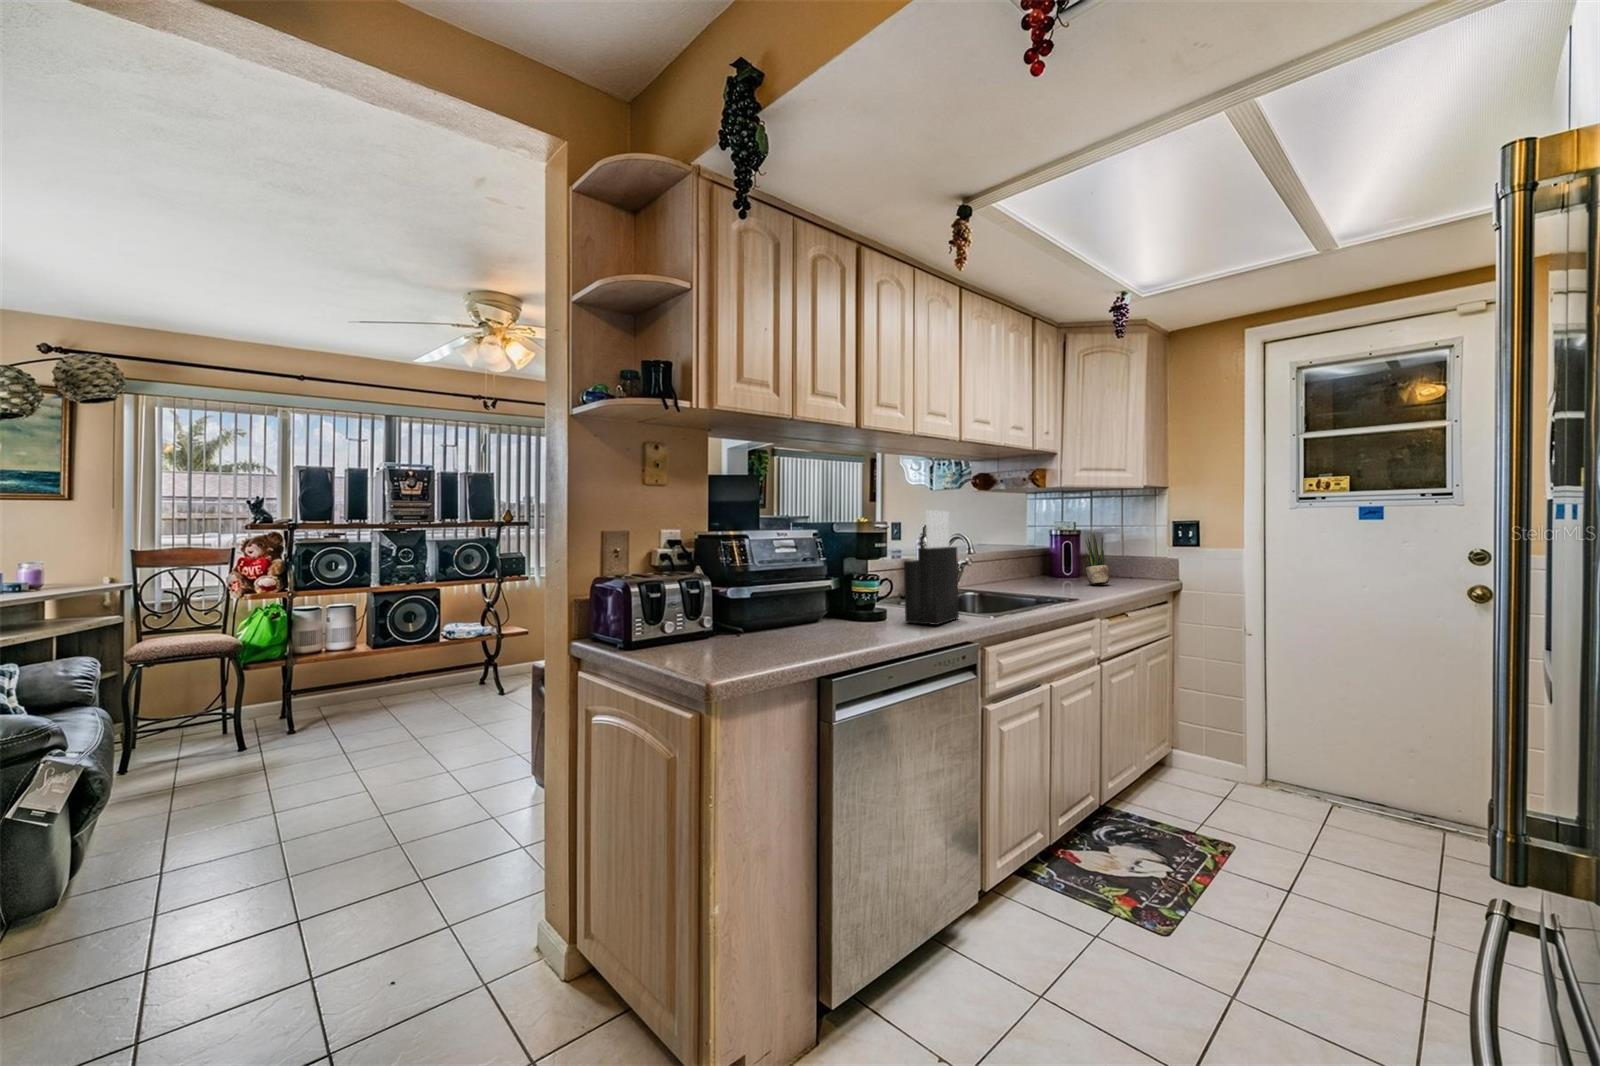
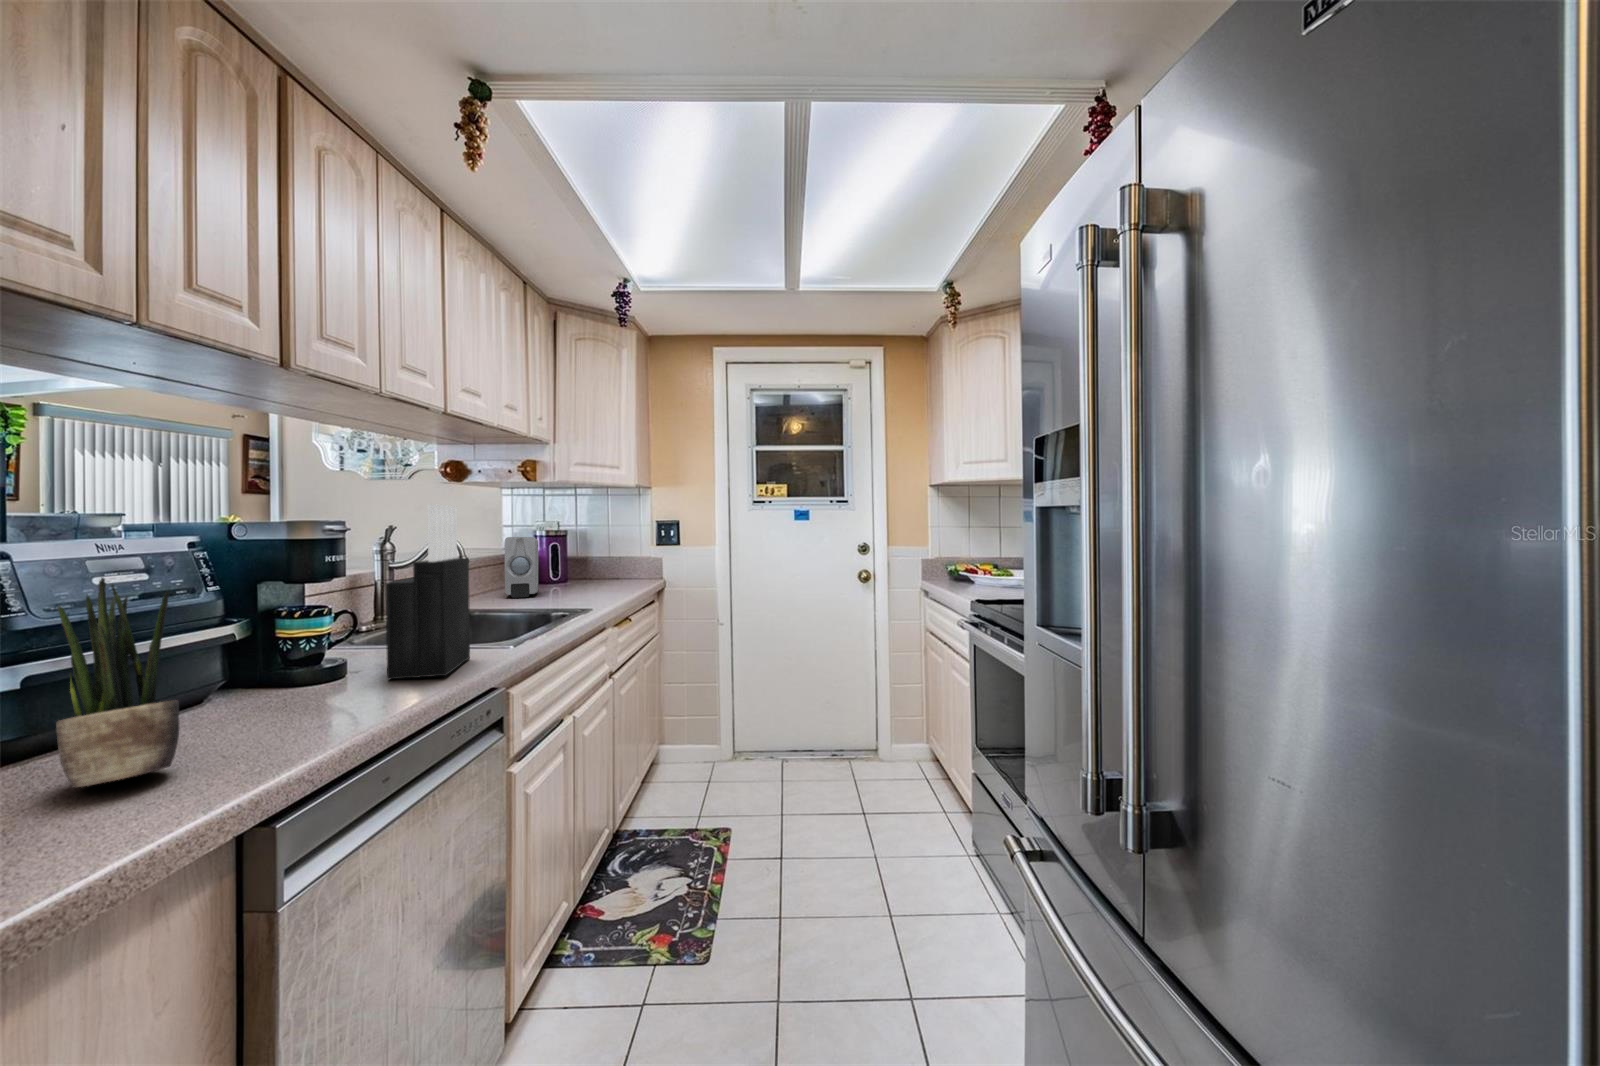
potted plant: present [1085,533,1109,584] -> present [56,578,179,787]
soap dispenser: none [1016,534,1047,586] -> present [504,537,538,598]

